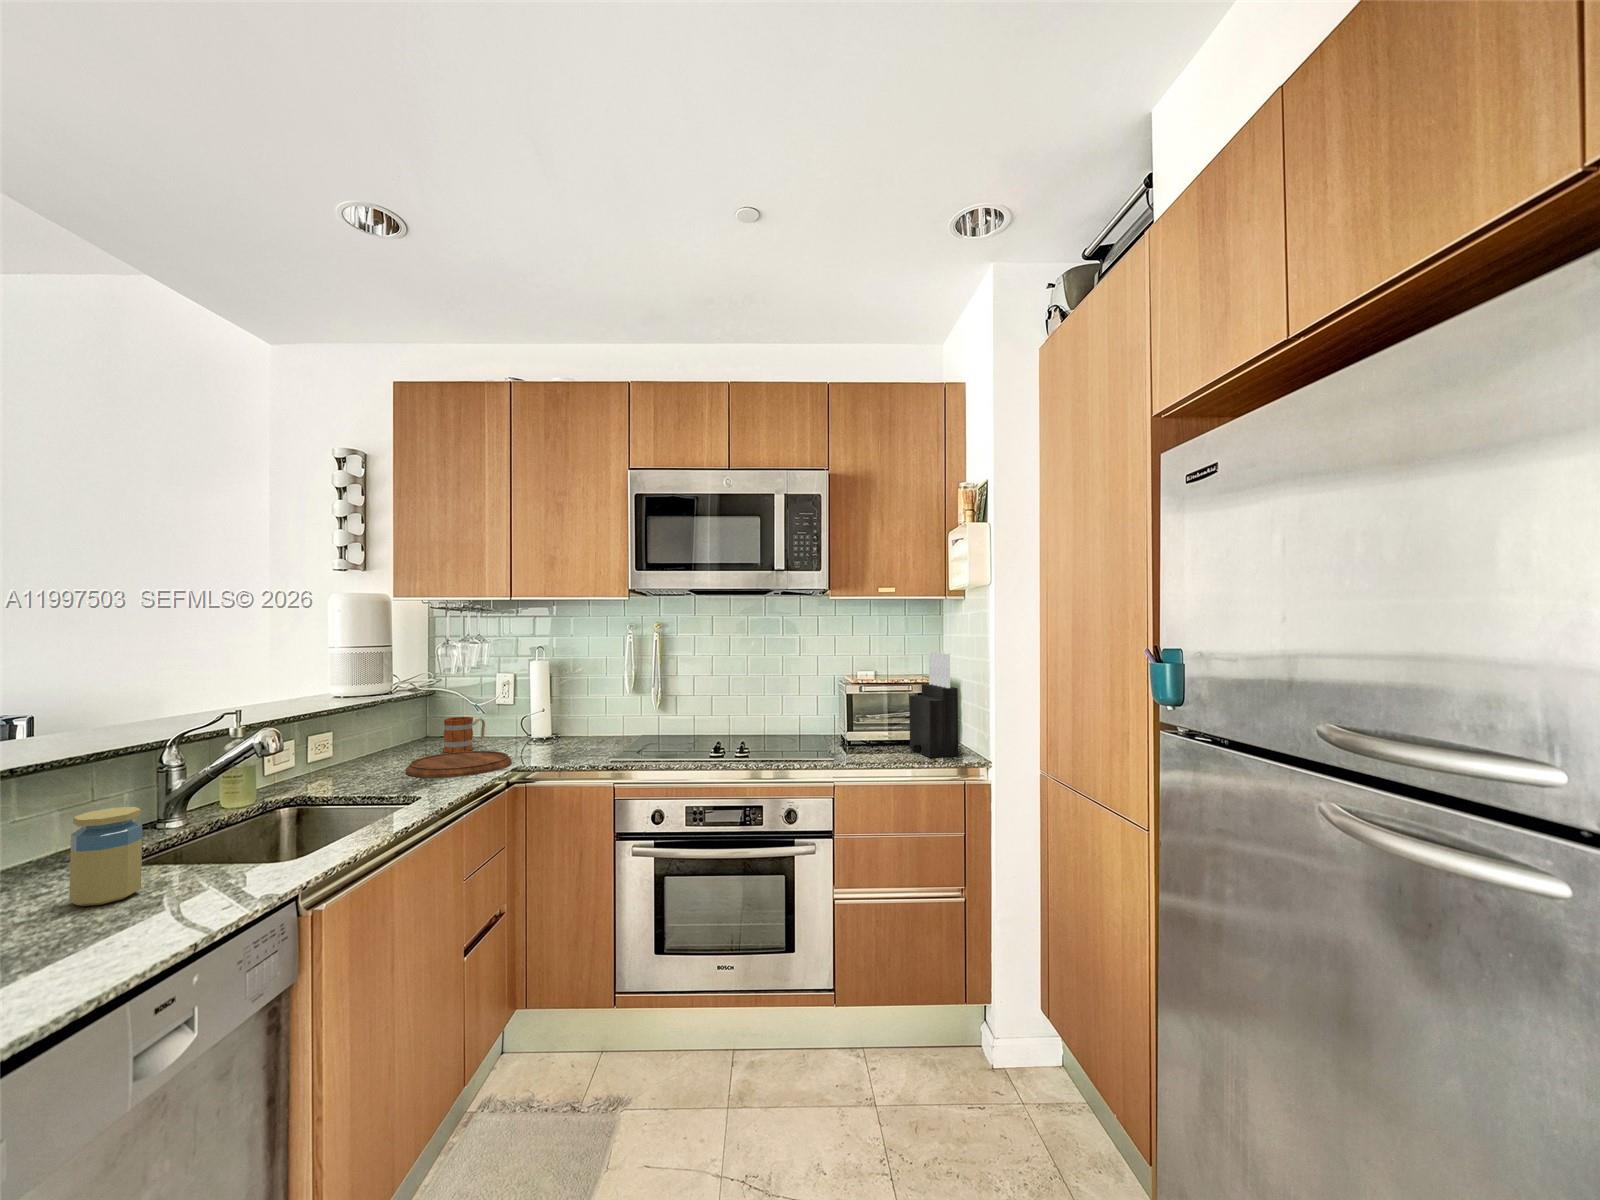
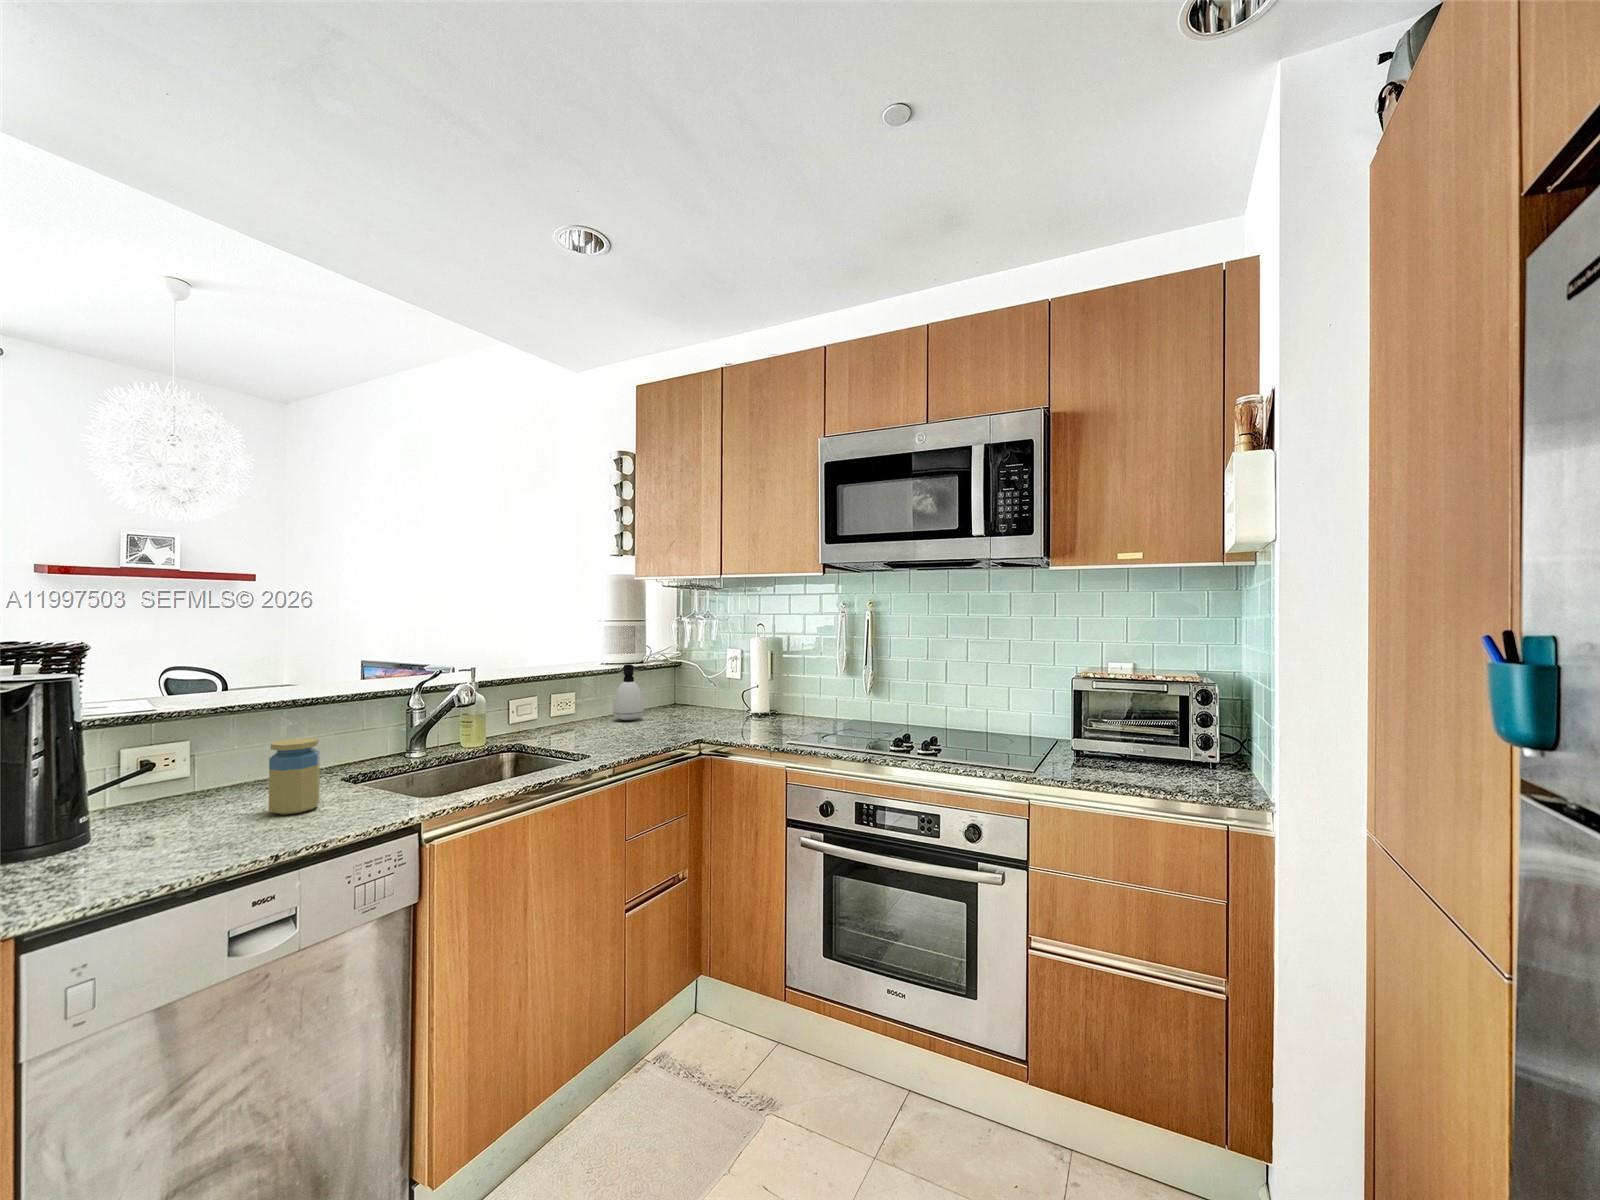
knife block: present [909,652,958,758] -> none [1154,639,1222,789]
soap dispenser: none [376,697,415,759] -> present [613,664,645,720]
mug: present [444,717,485,753] -> none [671,686,709,719]
cutting board: present [406,751,512,778] -> none [615,719,707,742]

